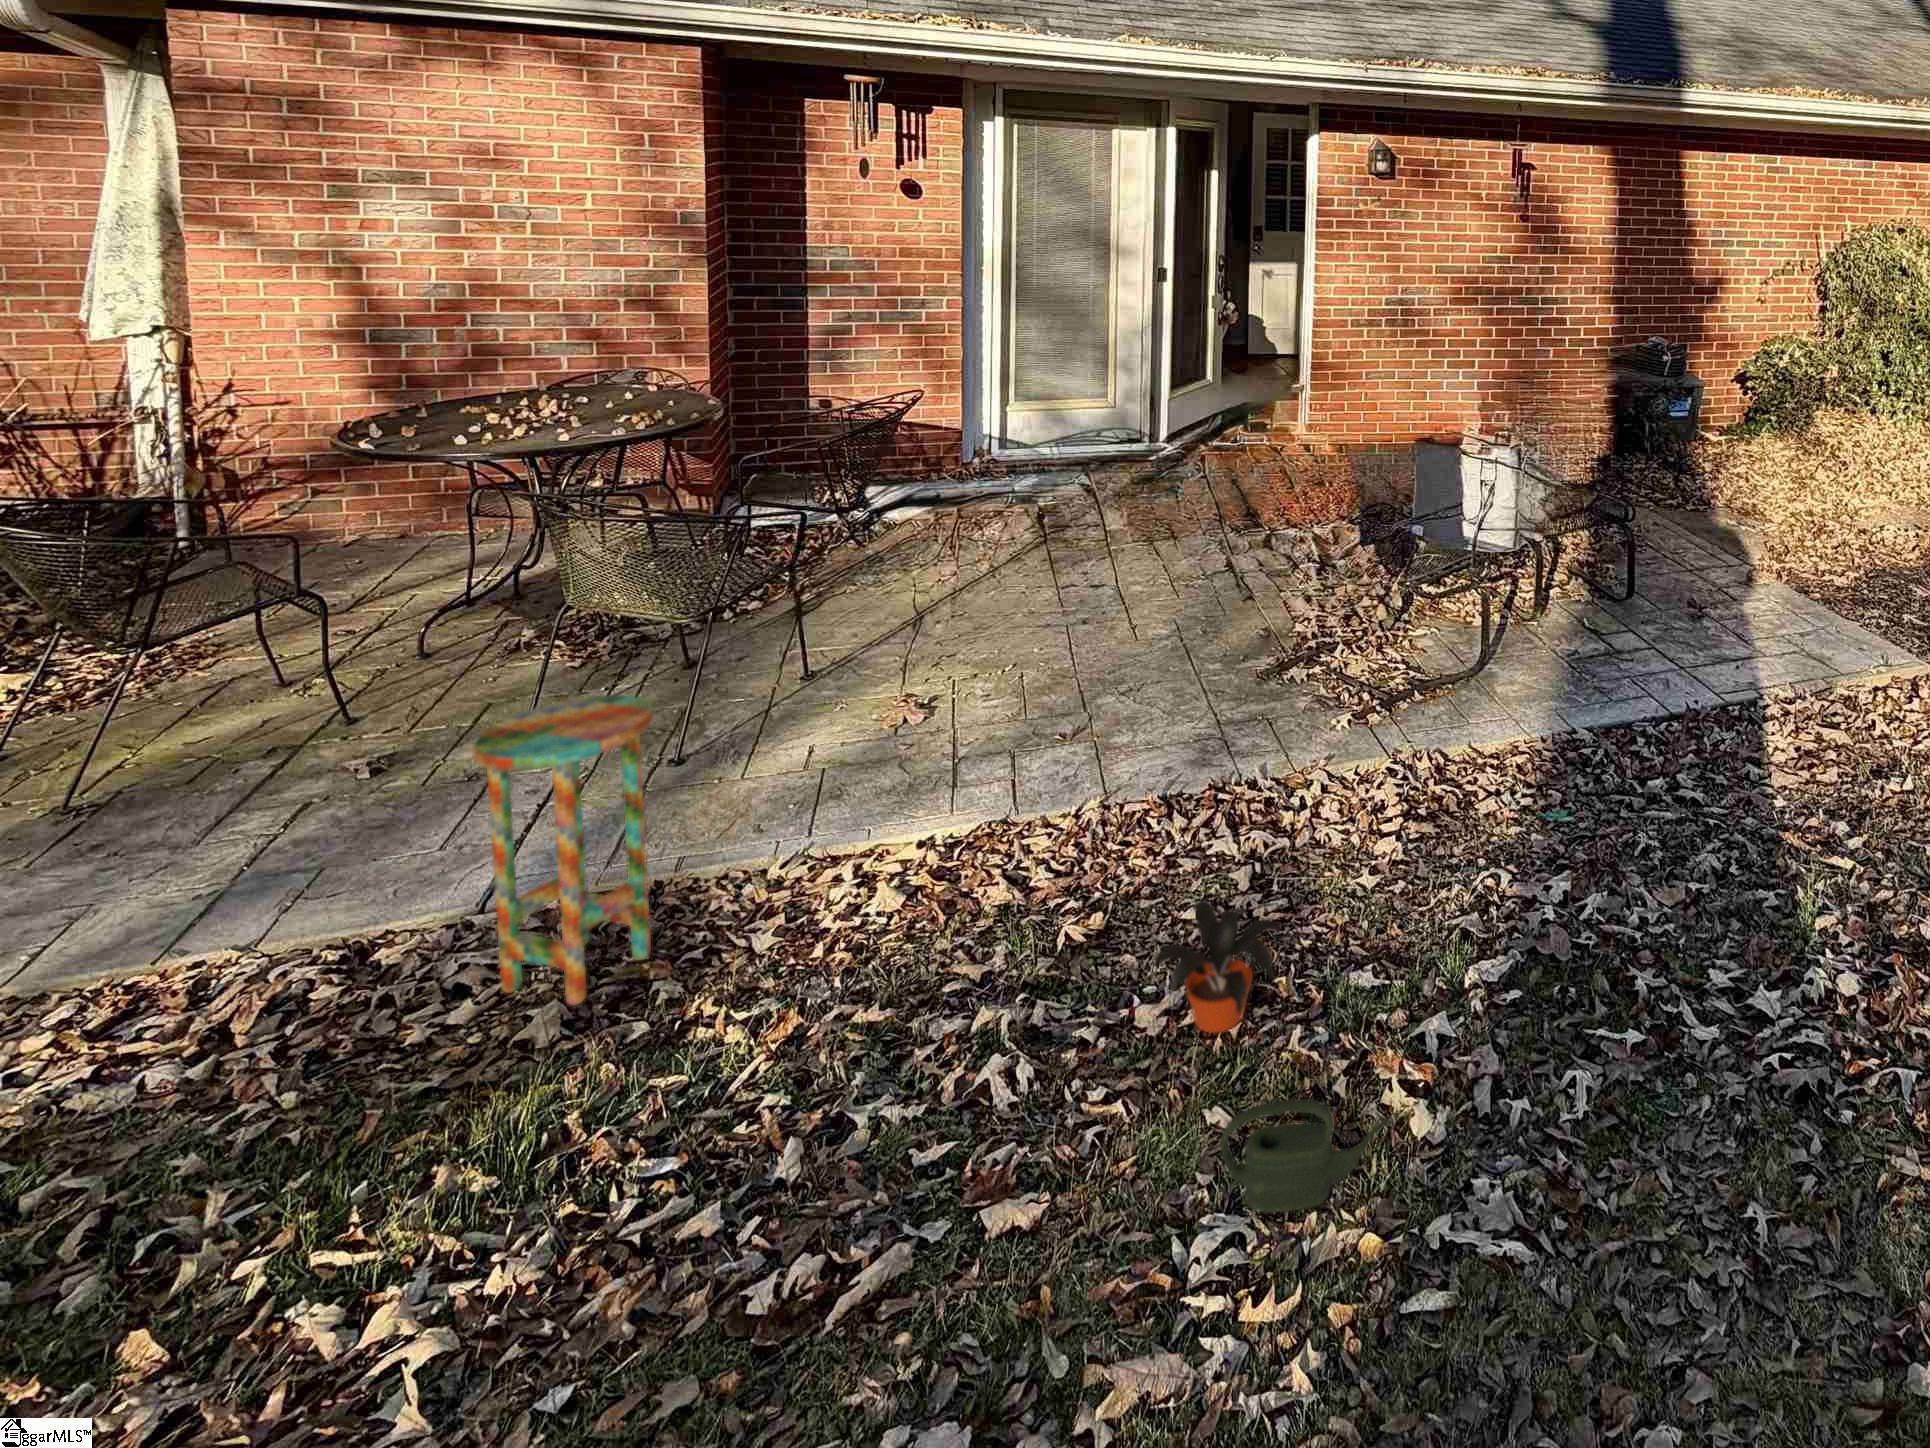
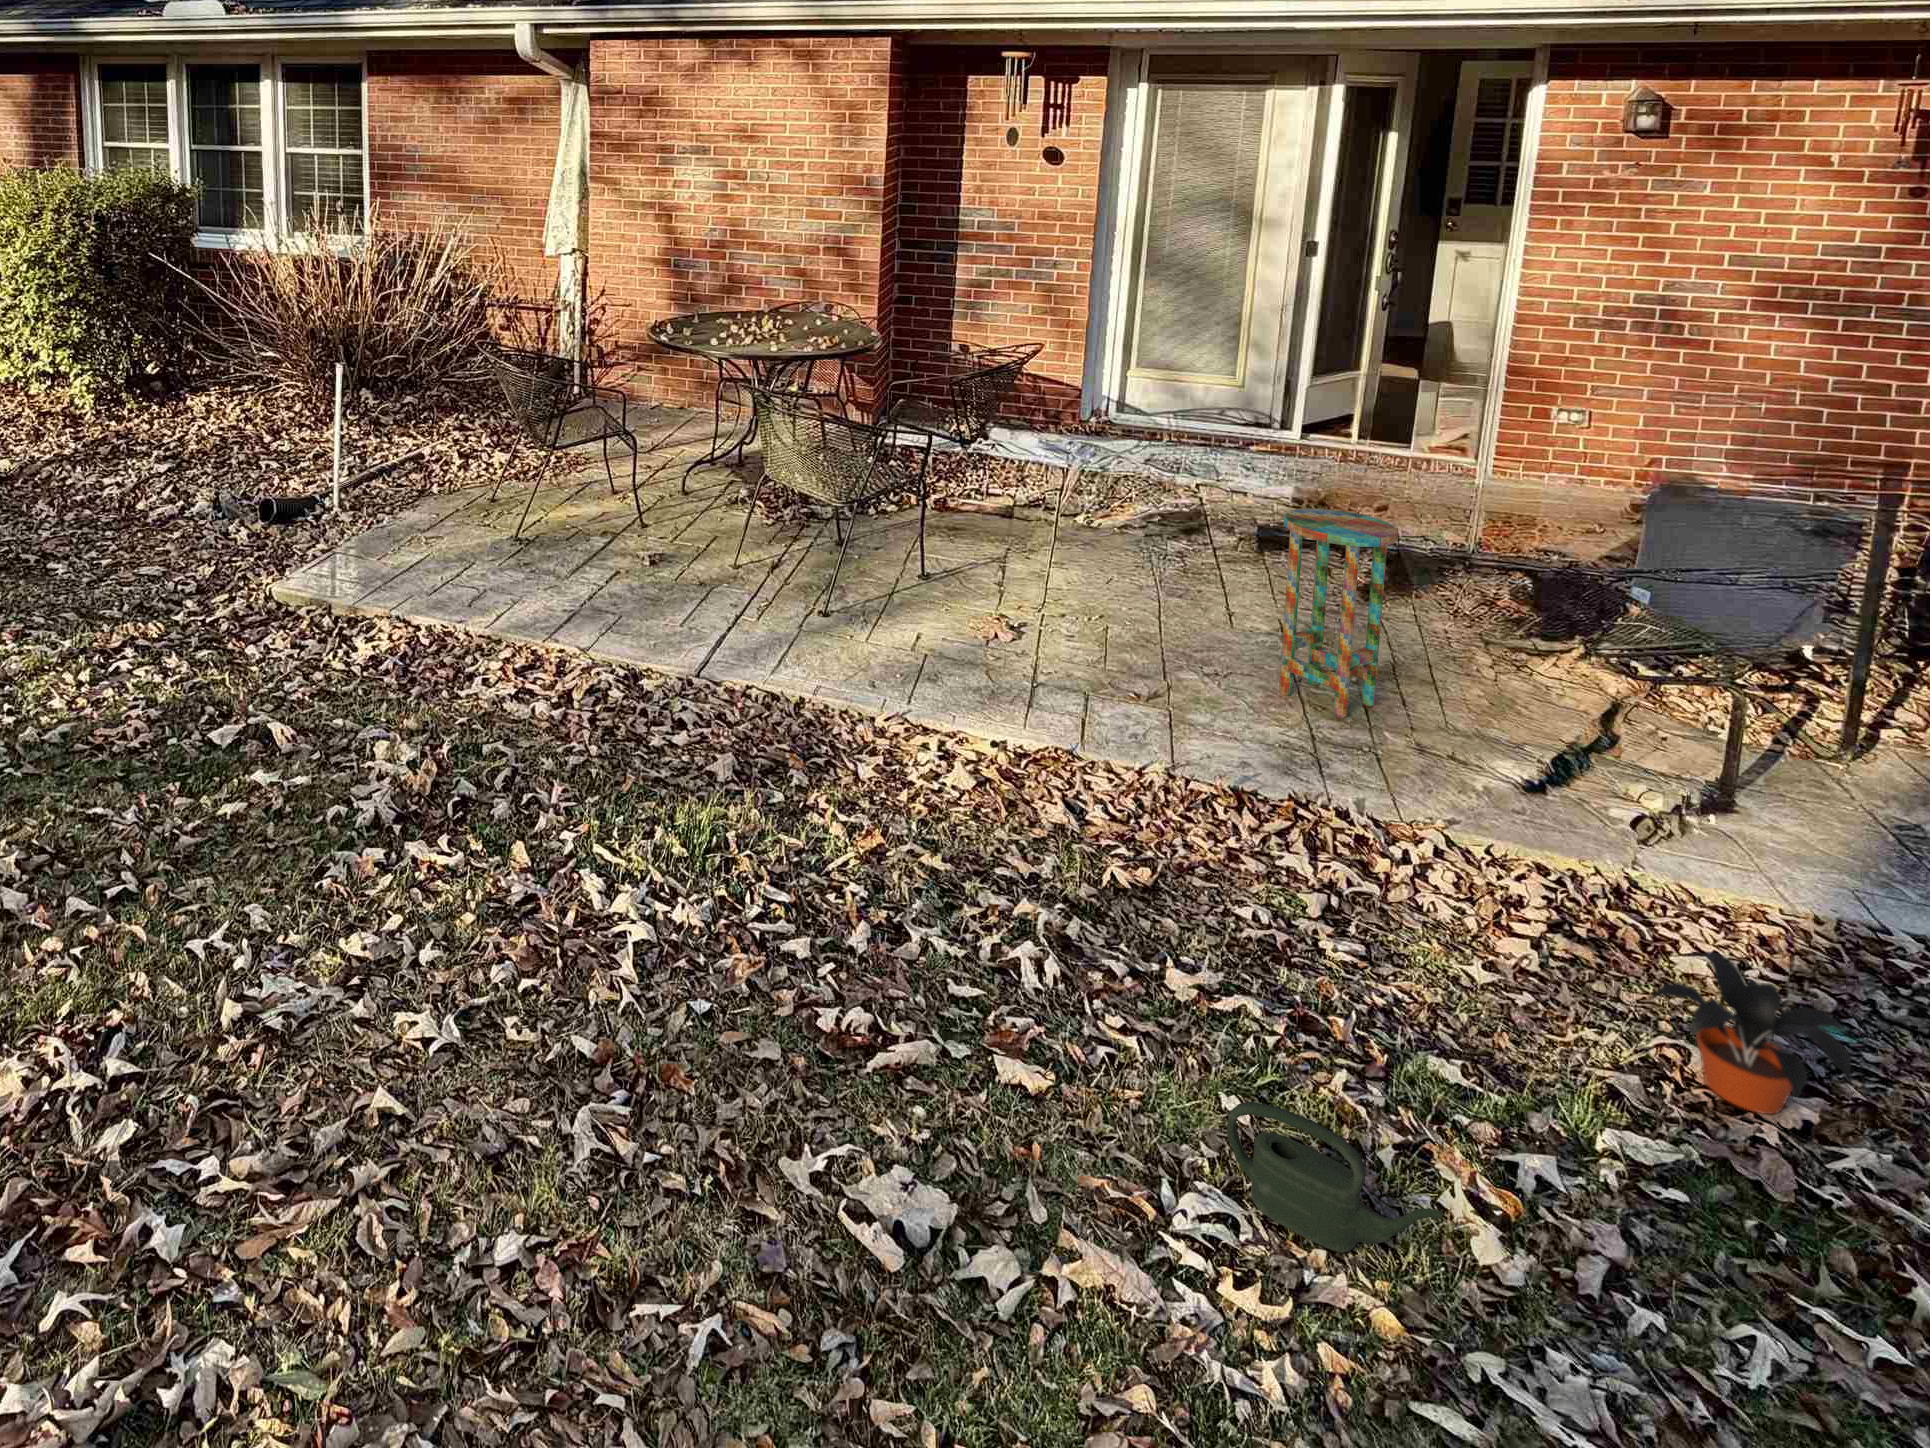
side table: present [473,695,652,1006] -> present [1279,509,1398,718]
potted plant: present [1152,900,1281,1033] -> present [1651,953,1853,1114]

